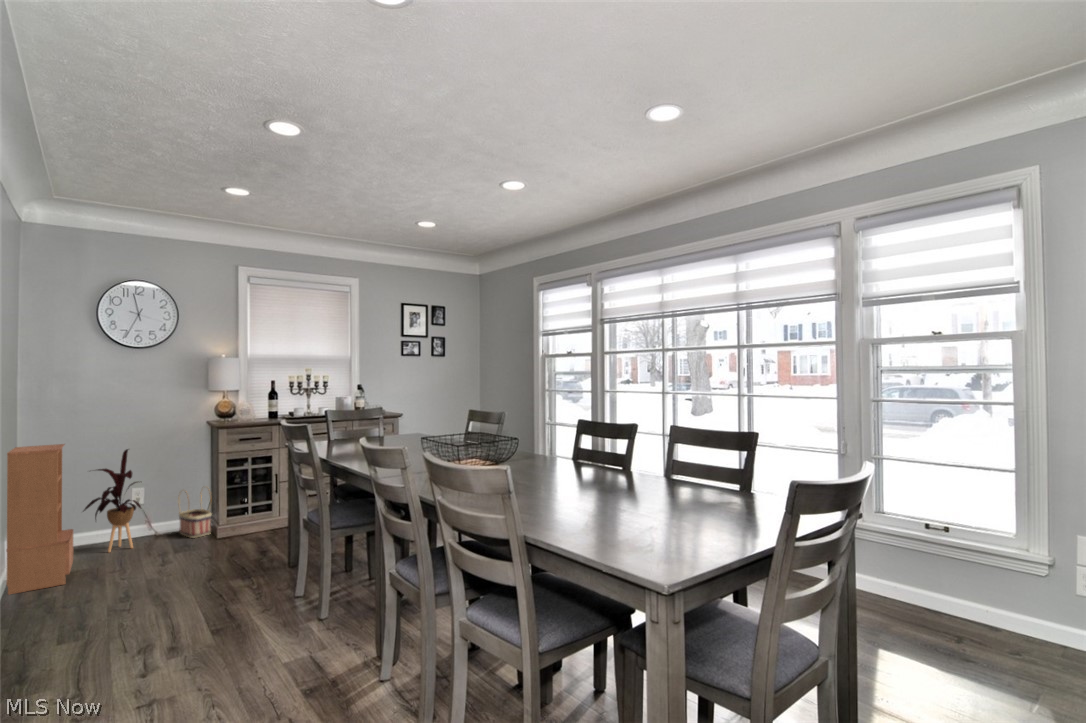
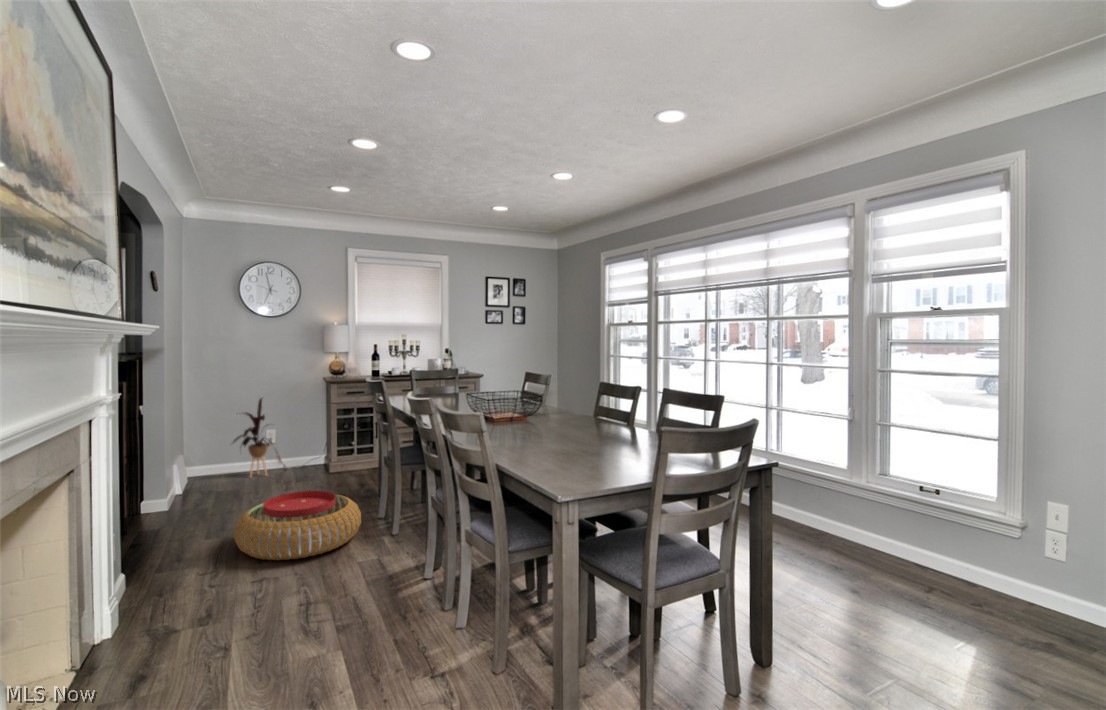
bookcase: present [6,444,73,594] -> none [176,391,224,502]
basket: present [179,495,211,538] -> none [301,431,326,471]
pouf: none [104,569,280,672] -> present [234,491,361,560]

